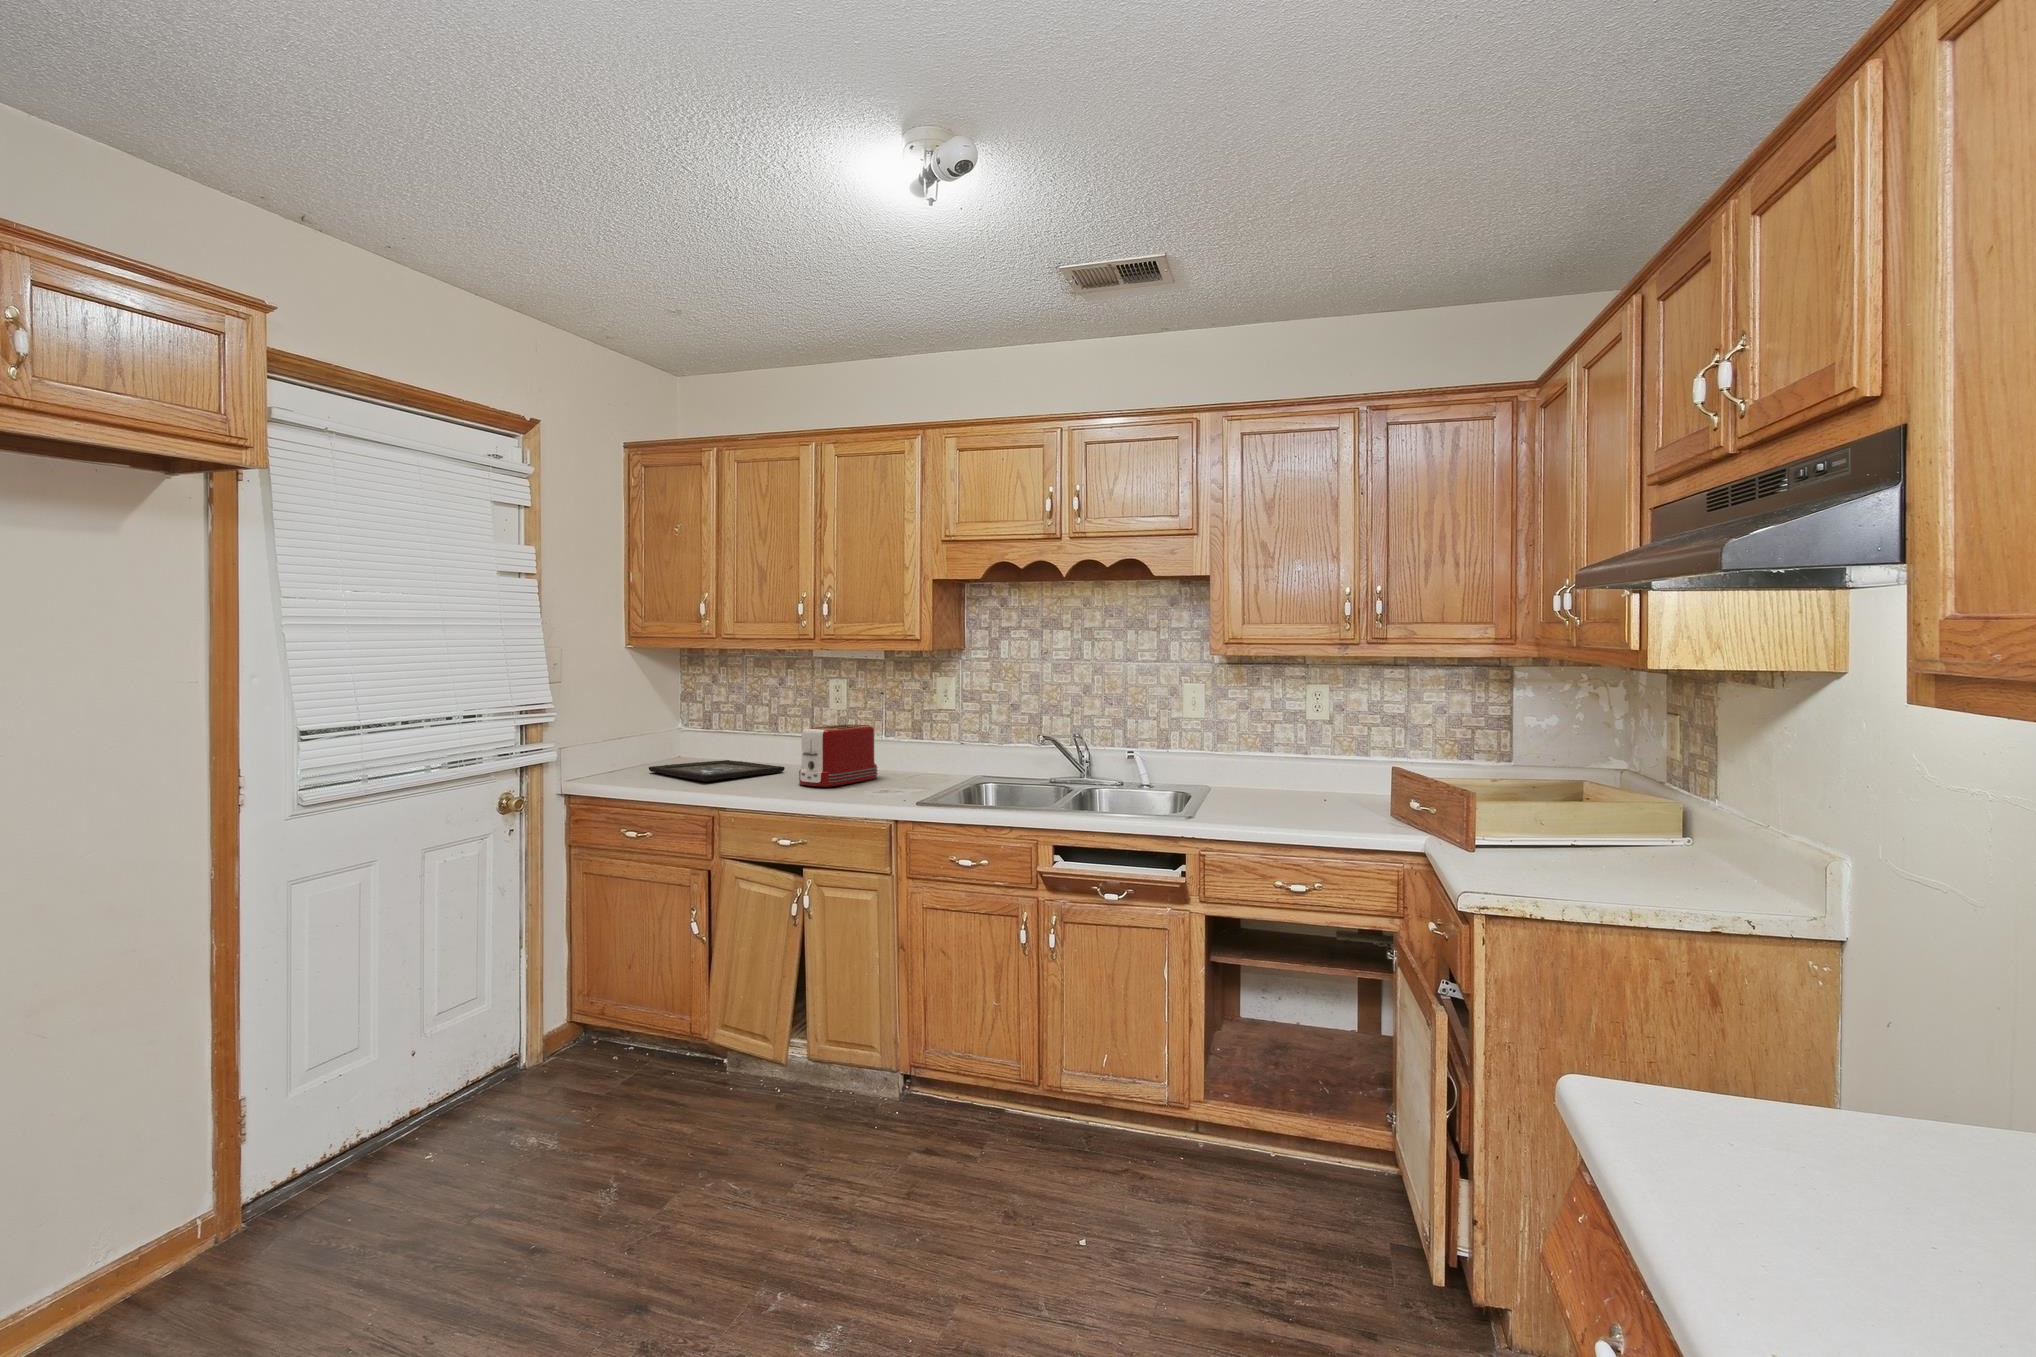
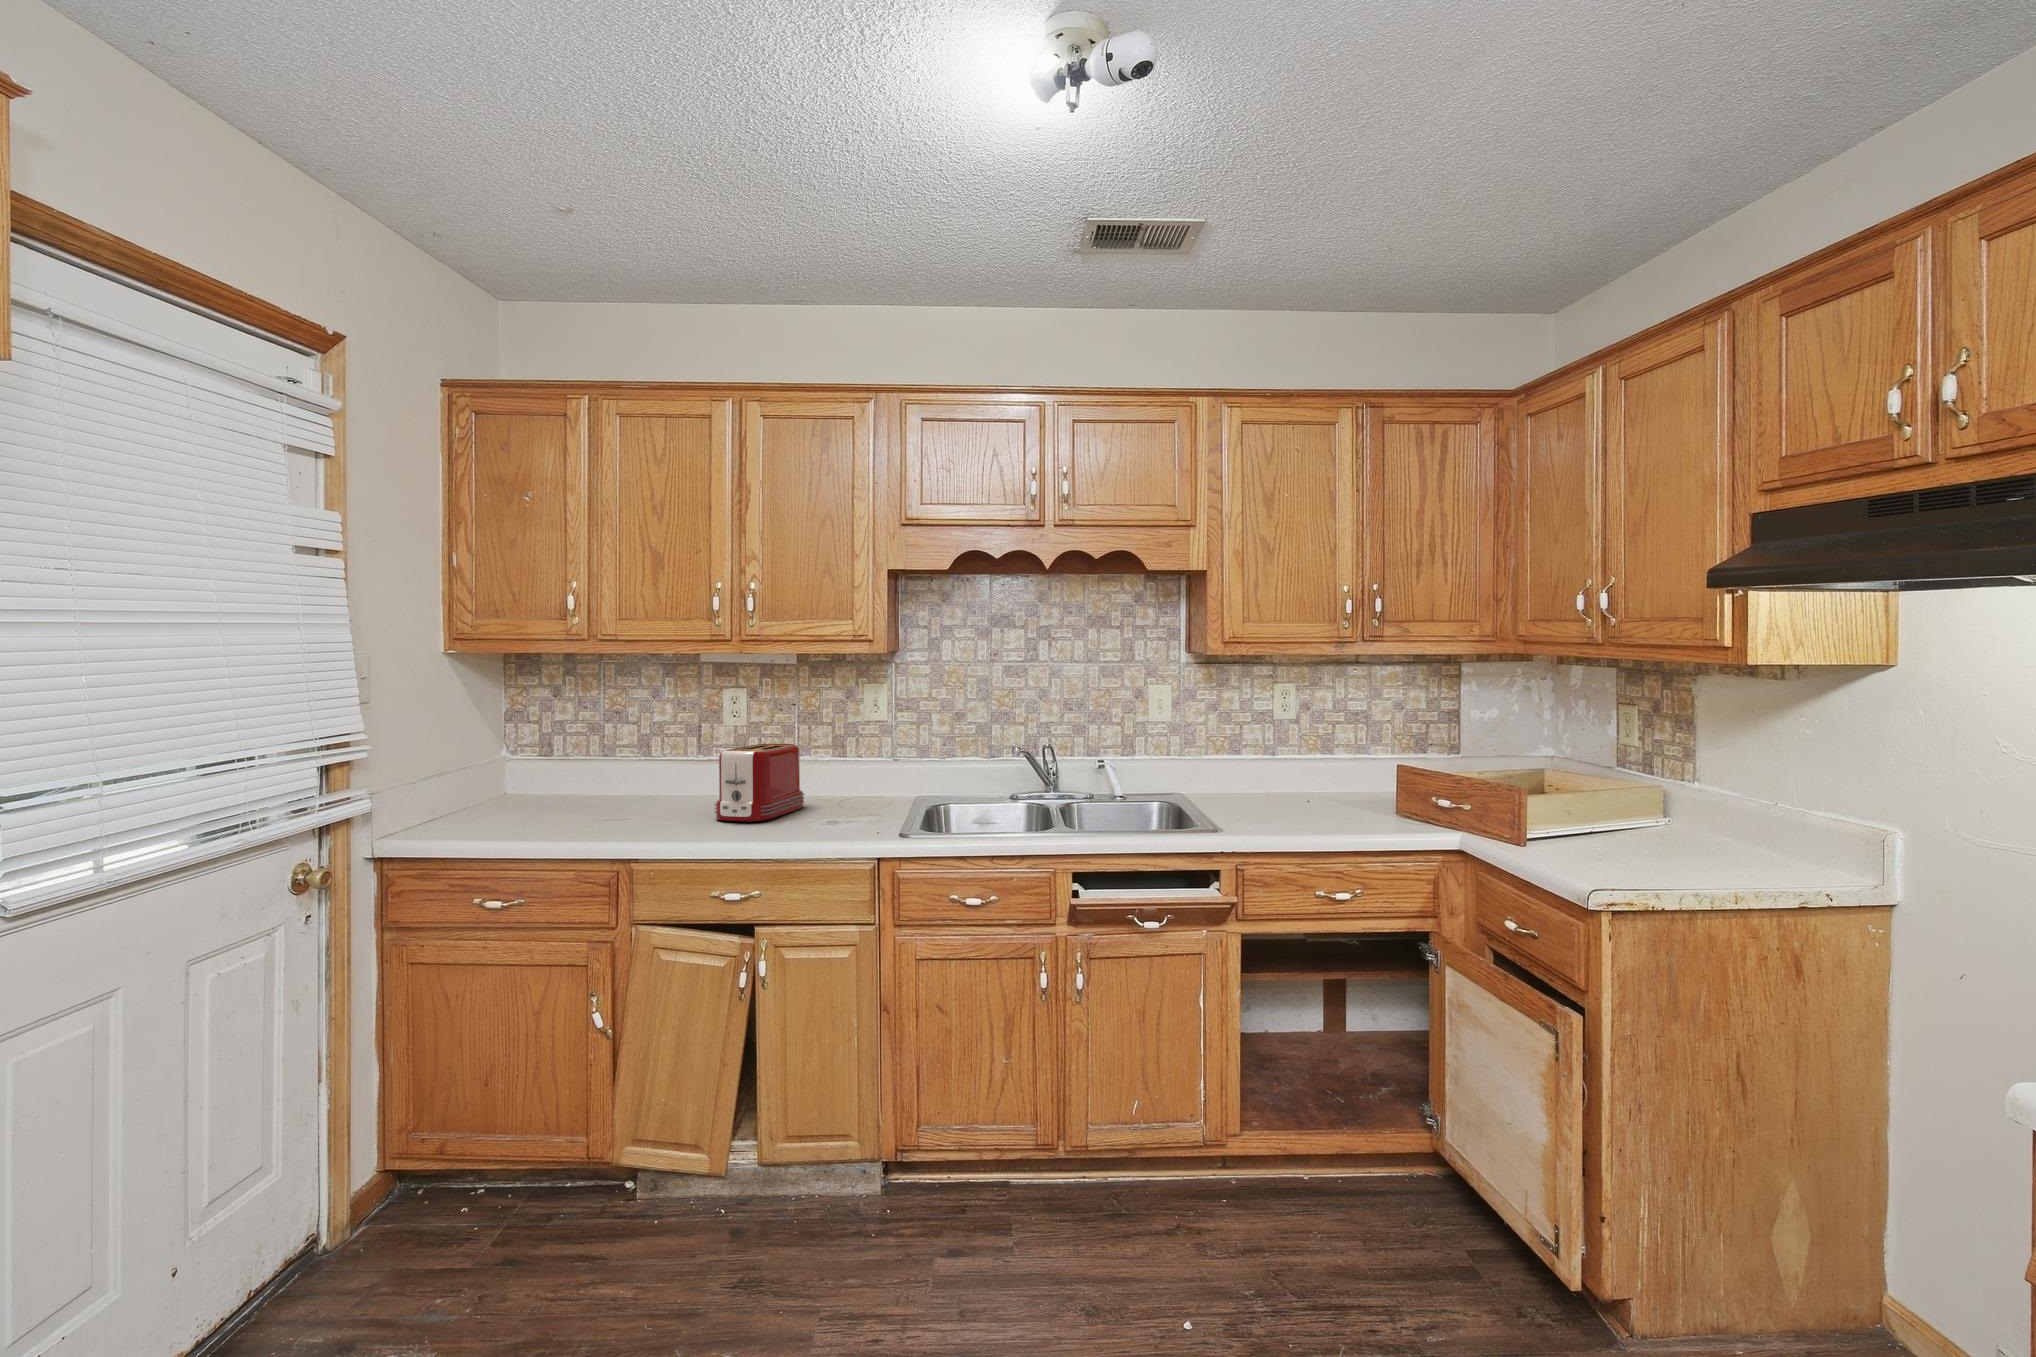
tray: present [649,760,785,781] -> none [485,794,675,824]

